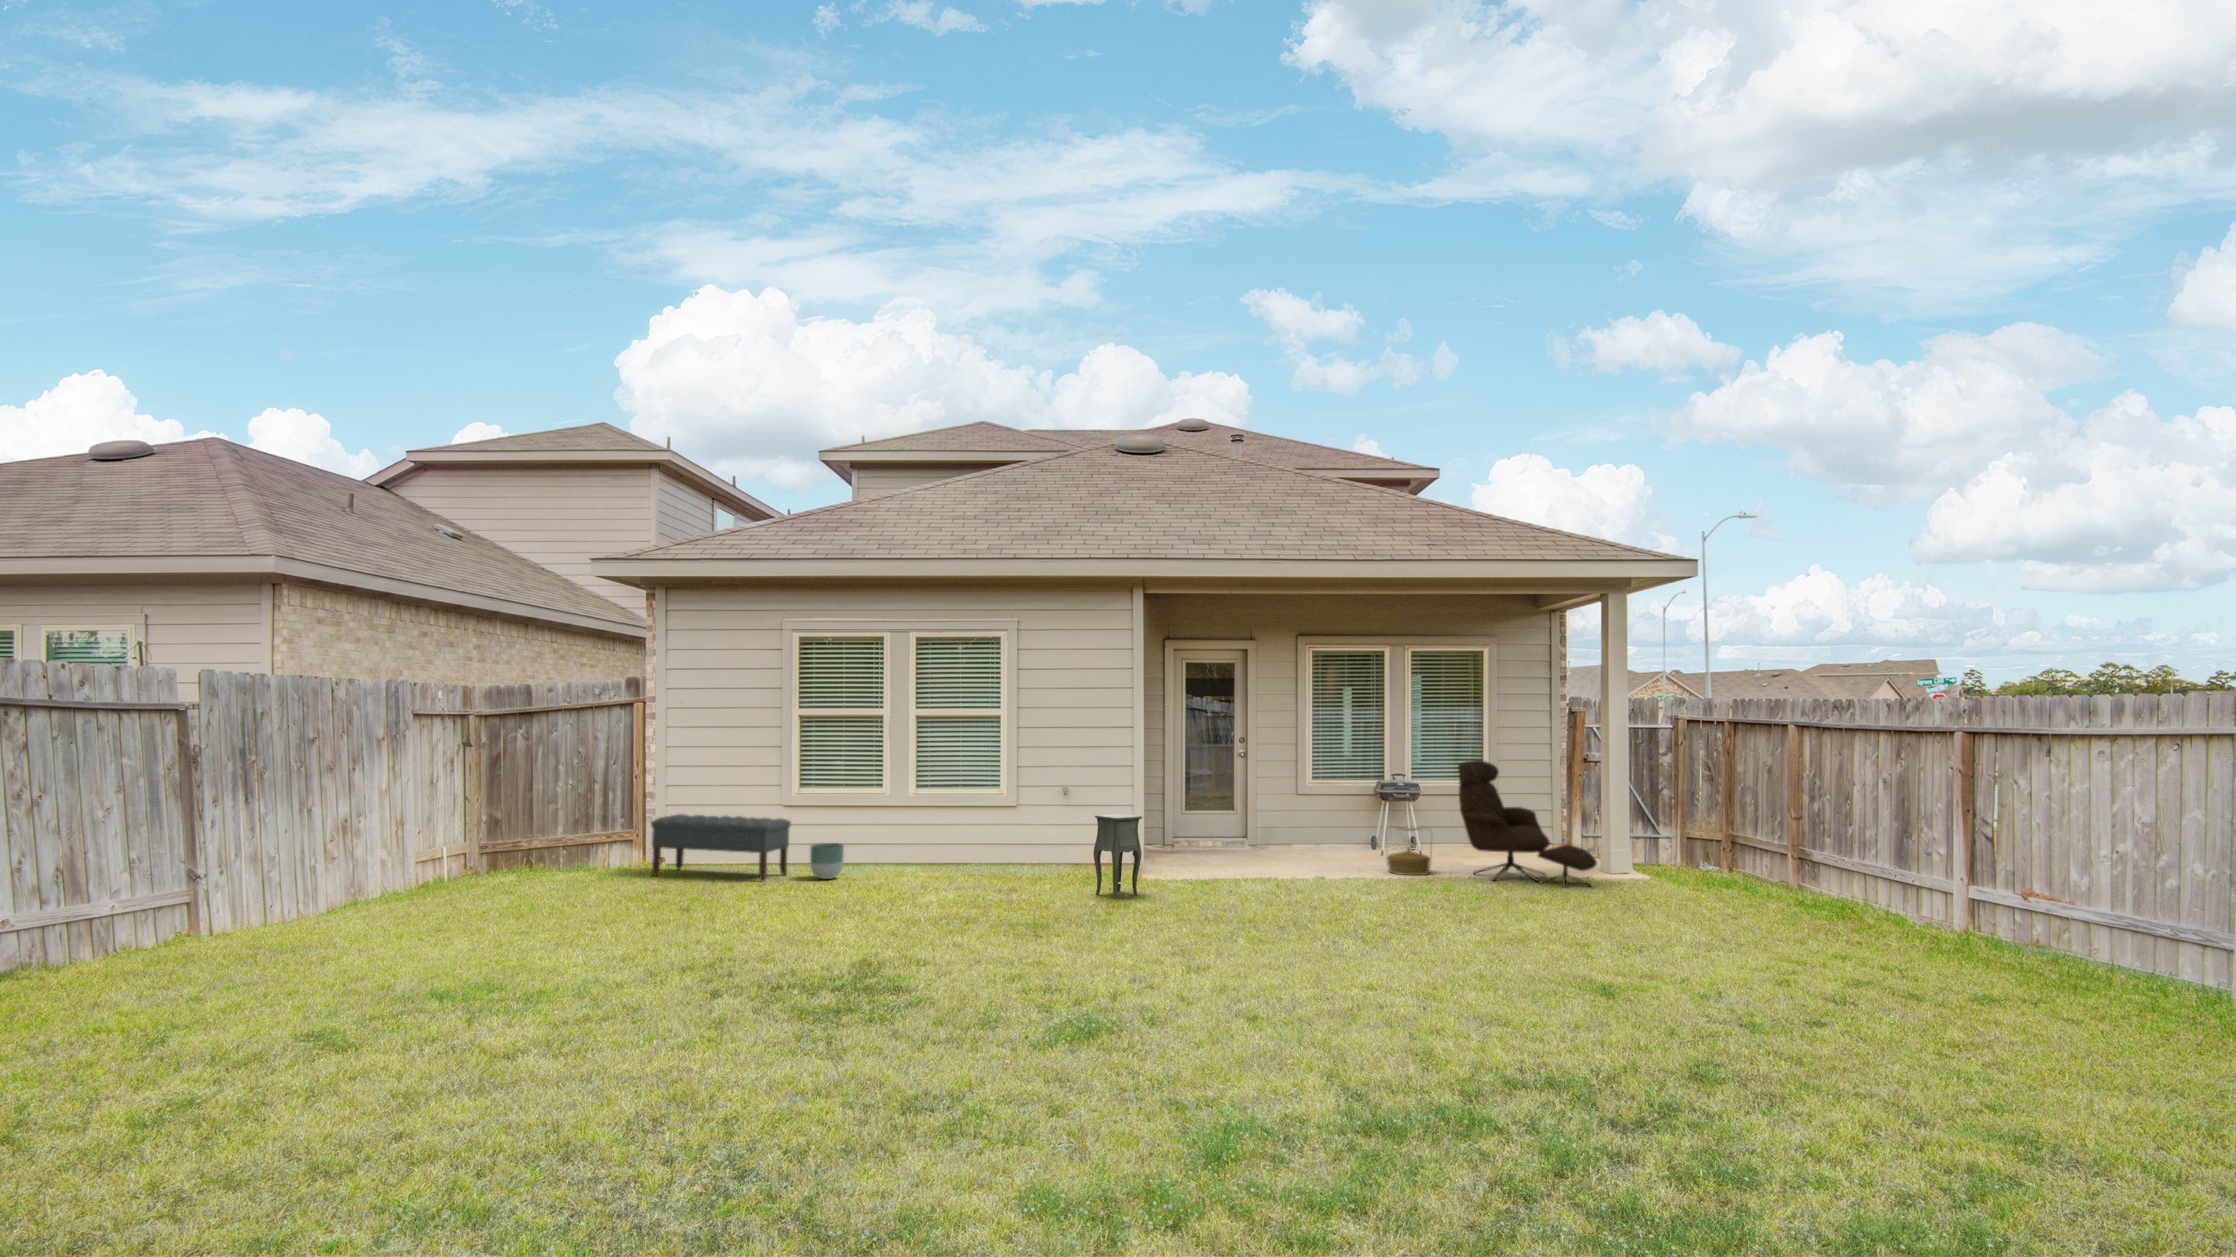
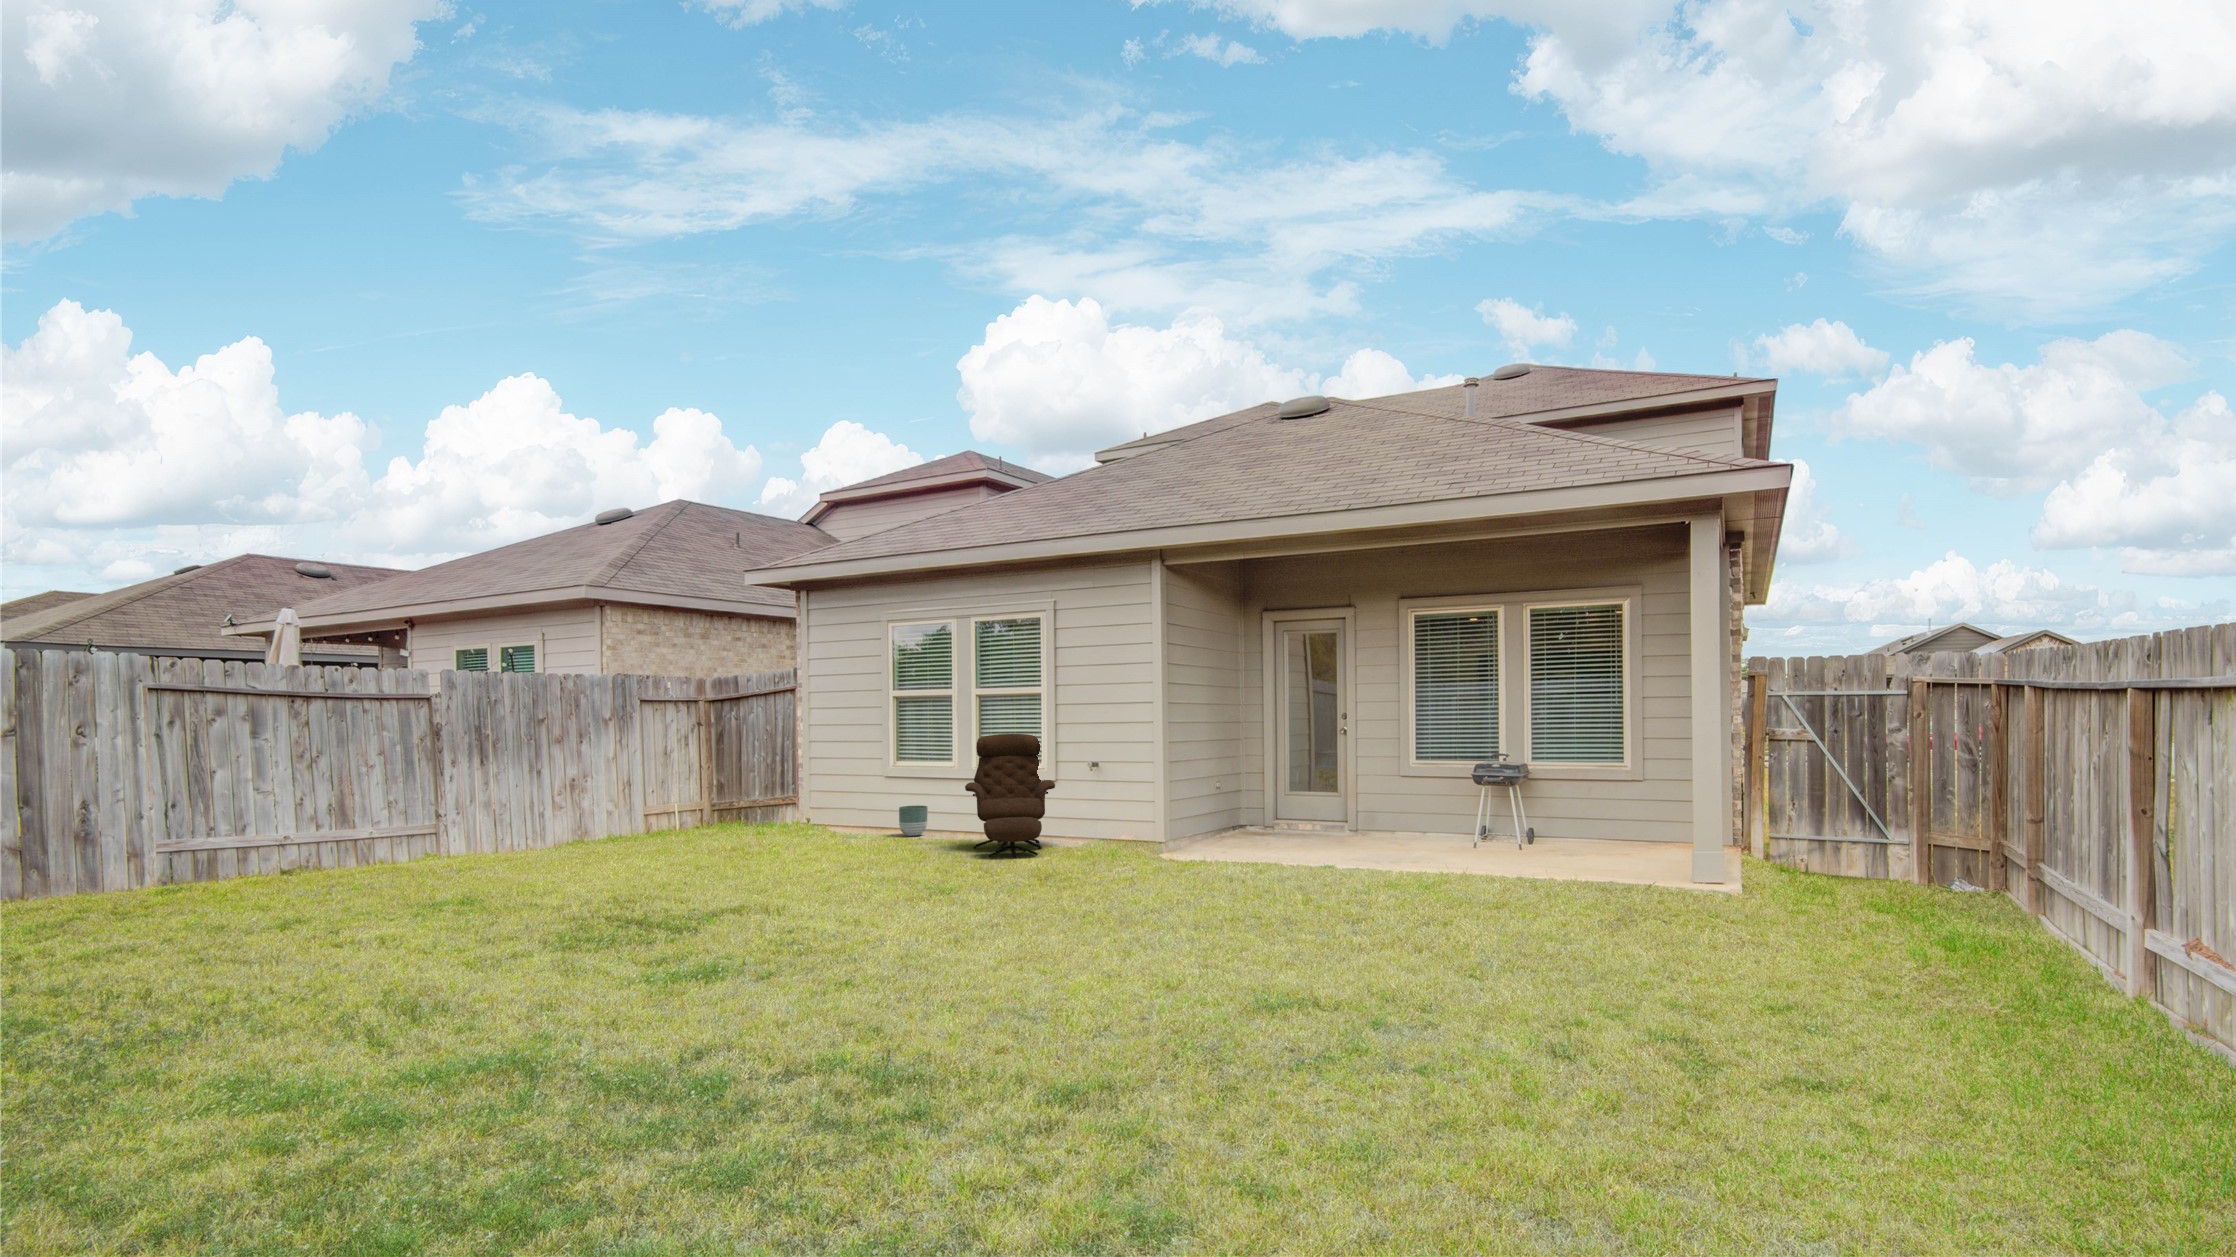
lounge chair: present [1458,760,1597,887] -> present [965,734,1055,858]
bench: present [651,814,791,881] -> none [791,780,894,836]
side table: present [1093,814,1142,899] -> none [1093,781,1134,858]
woven basket: present [1385,827,1432,875] -> none [1424,799,1470,848]

